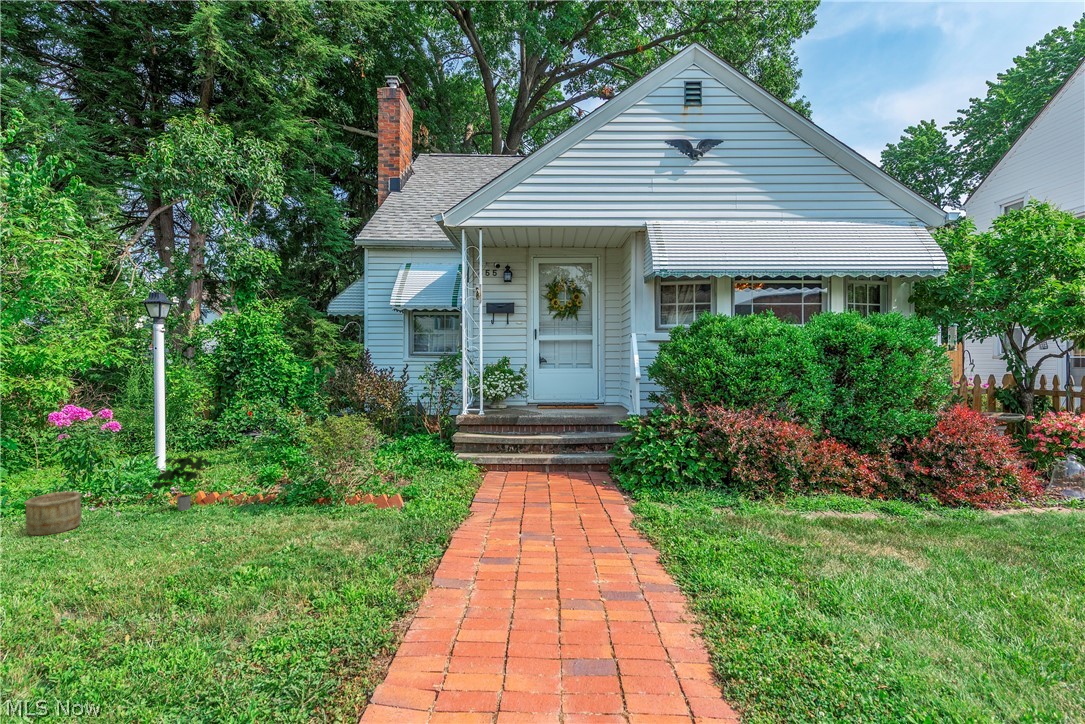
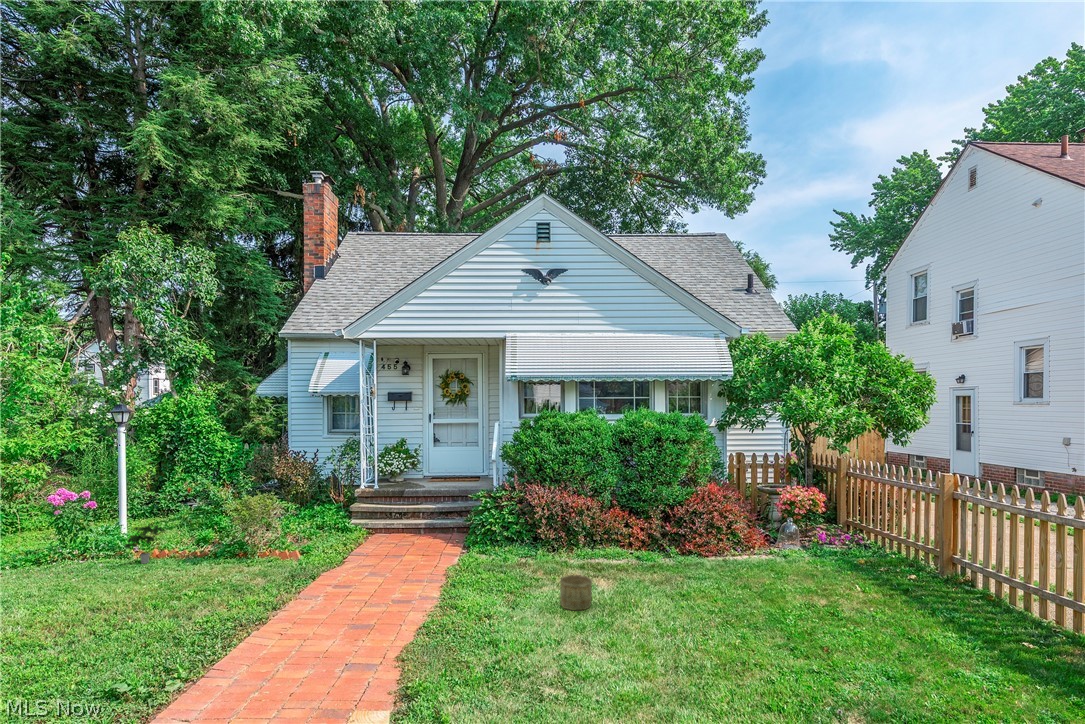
wooden bucket: present [24,491,82,535] -> present [560,575,592,610]

